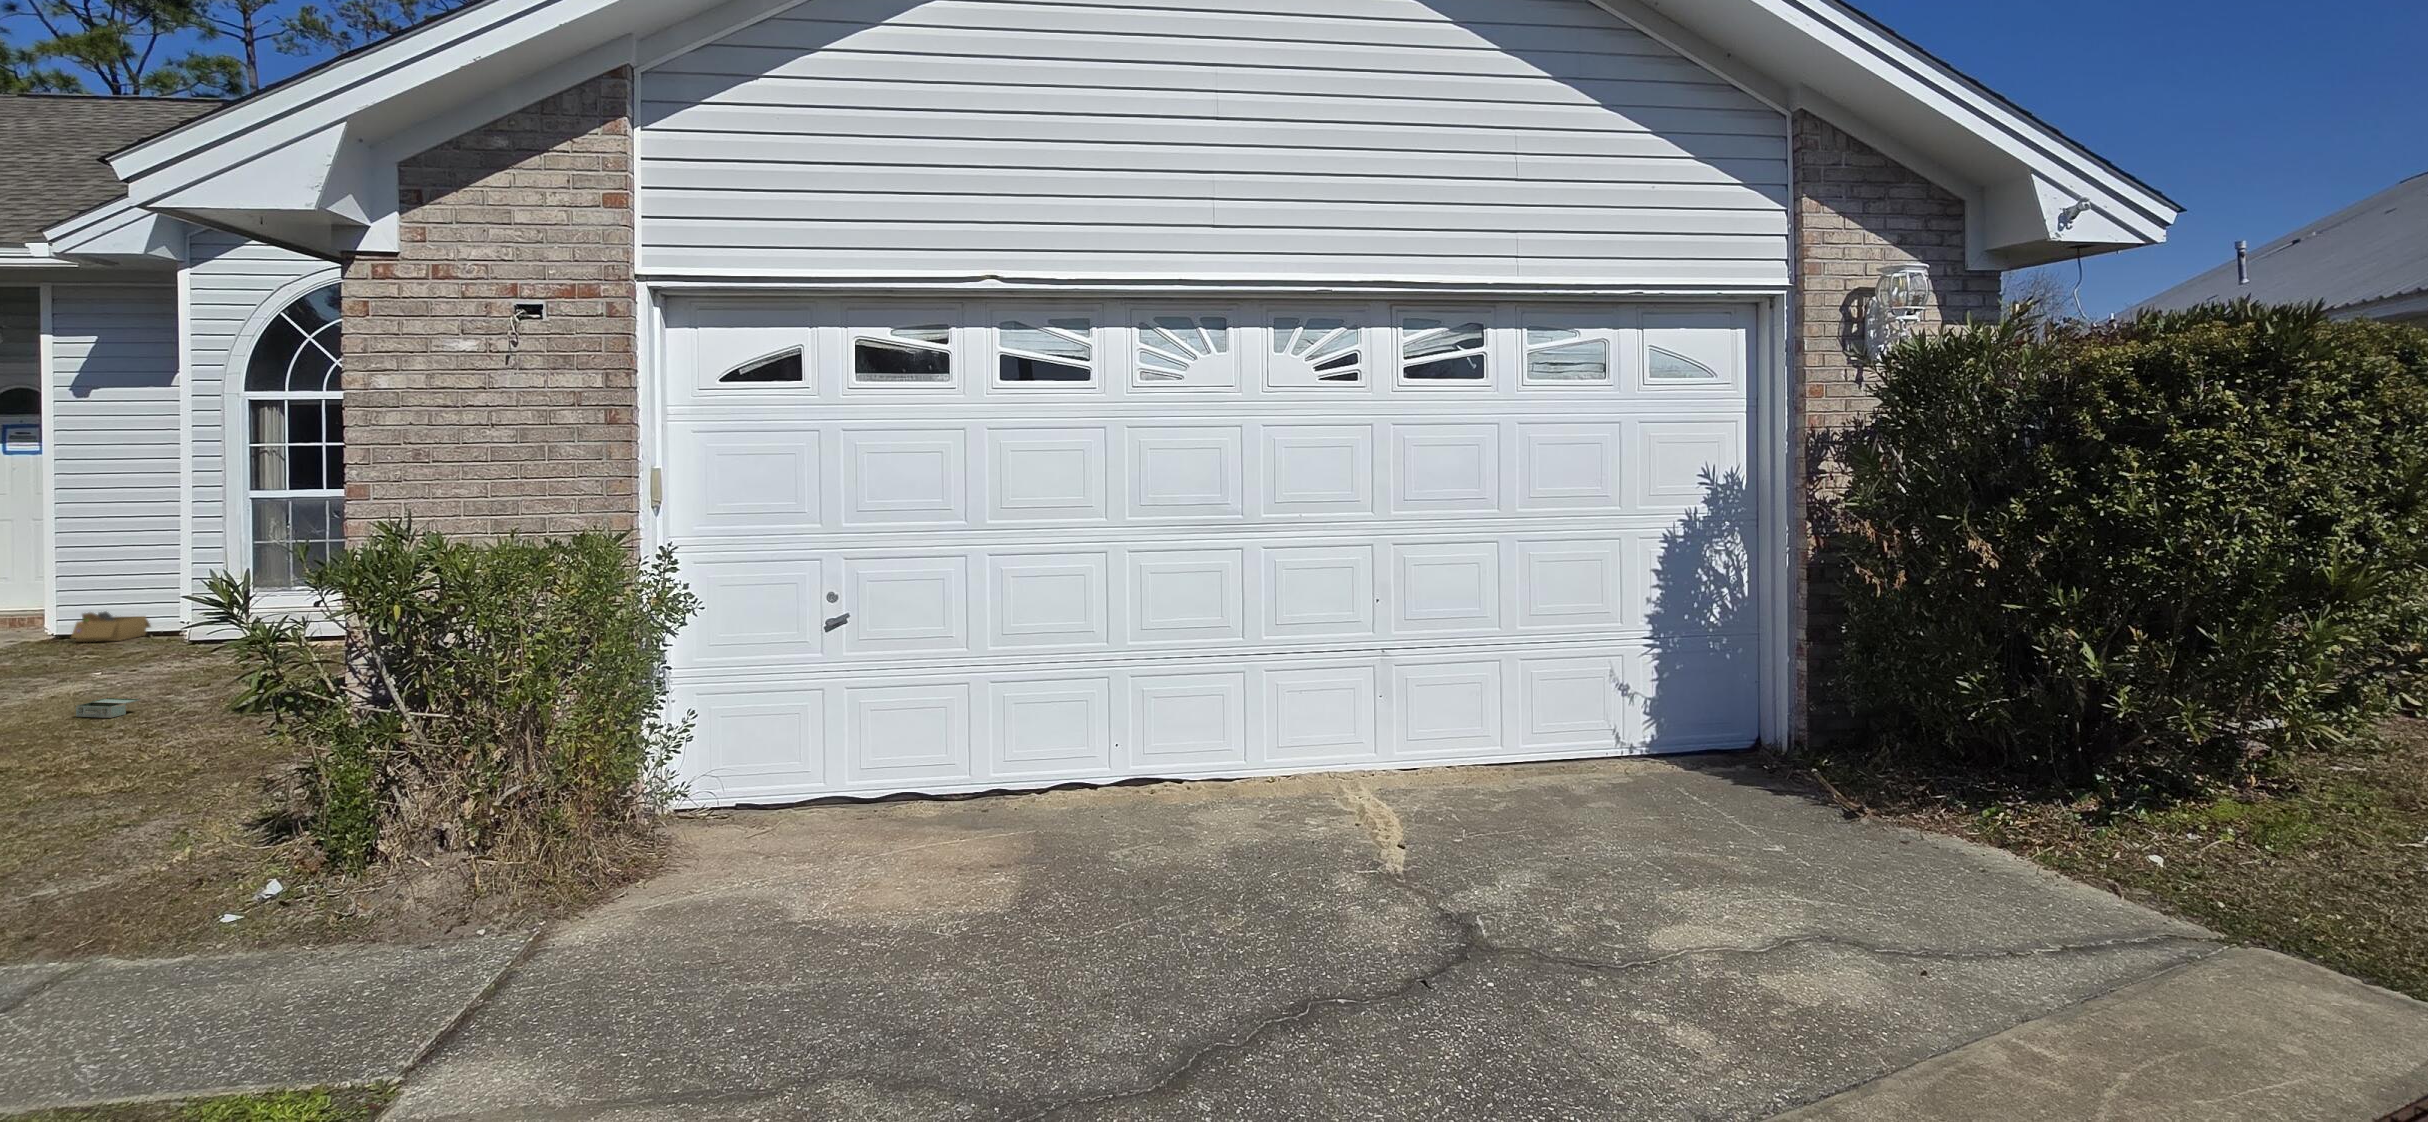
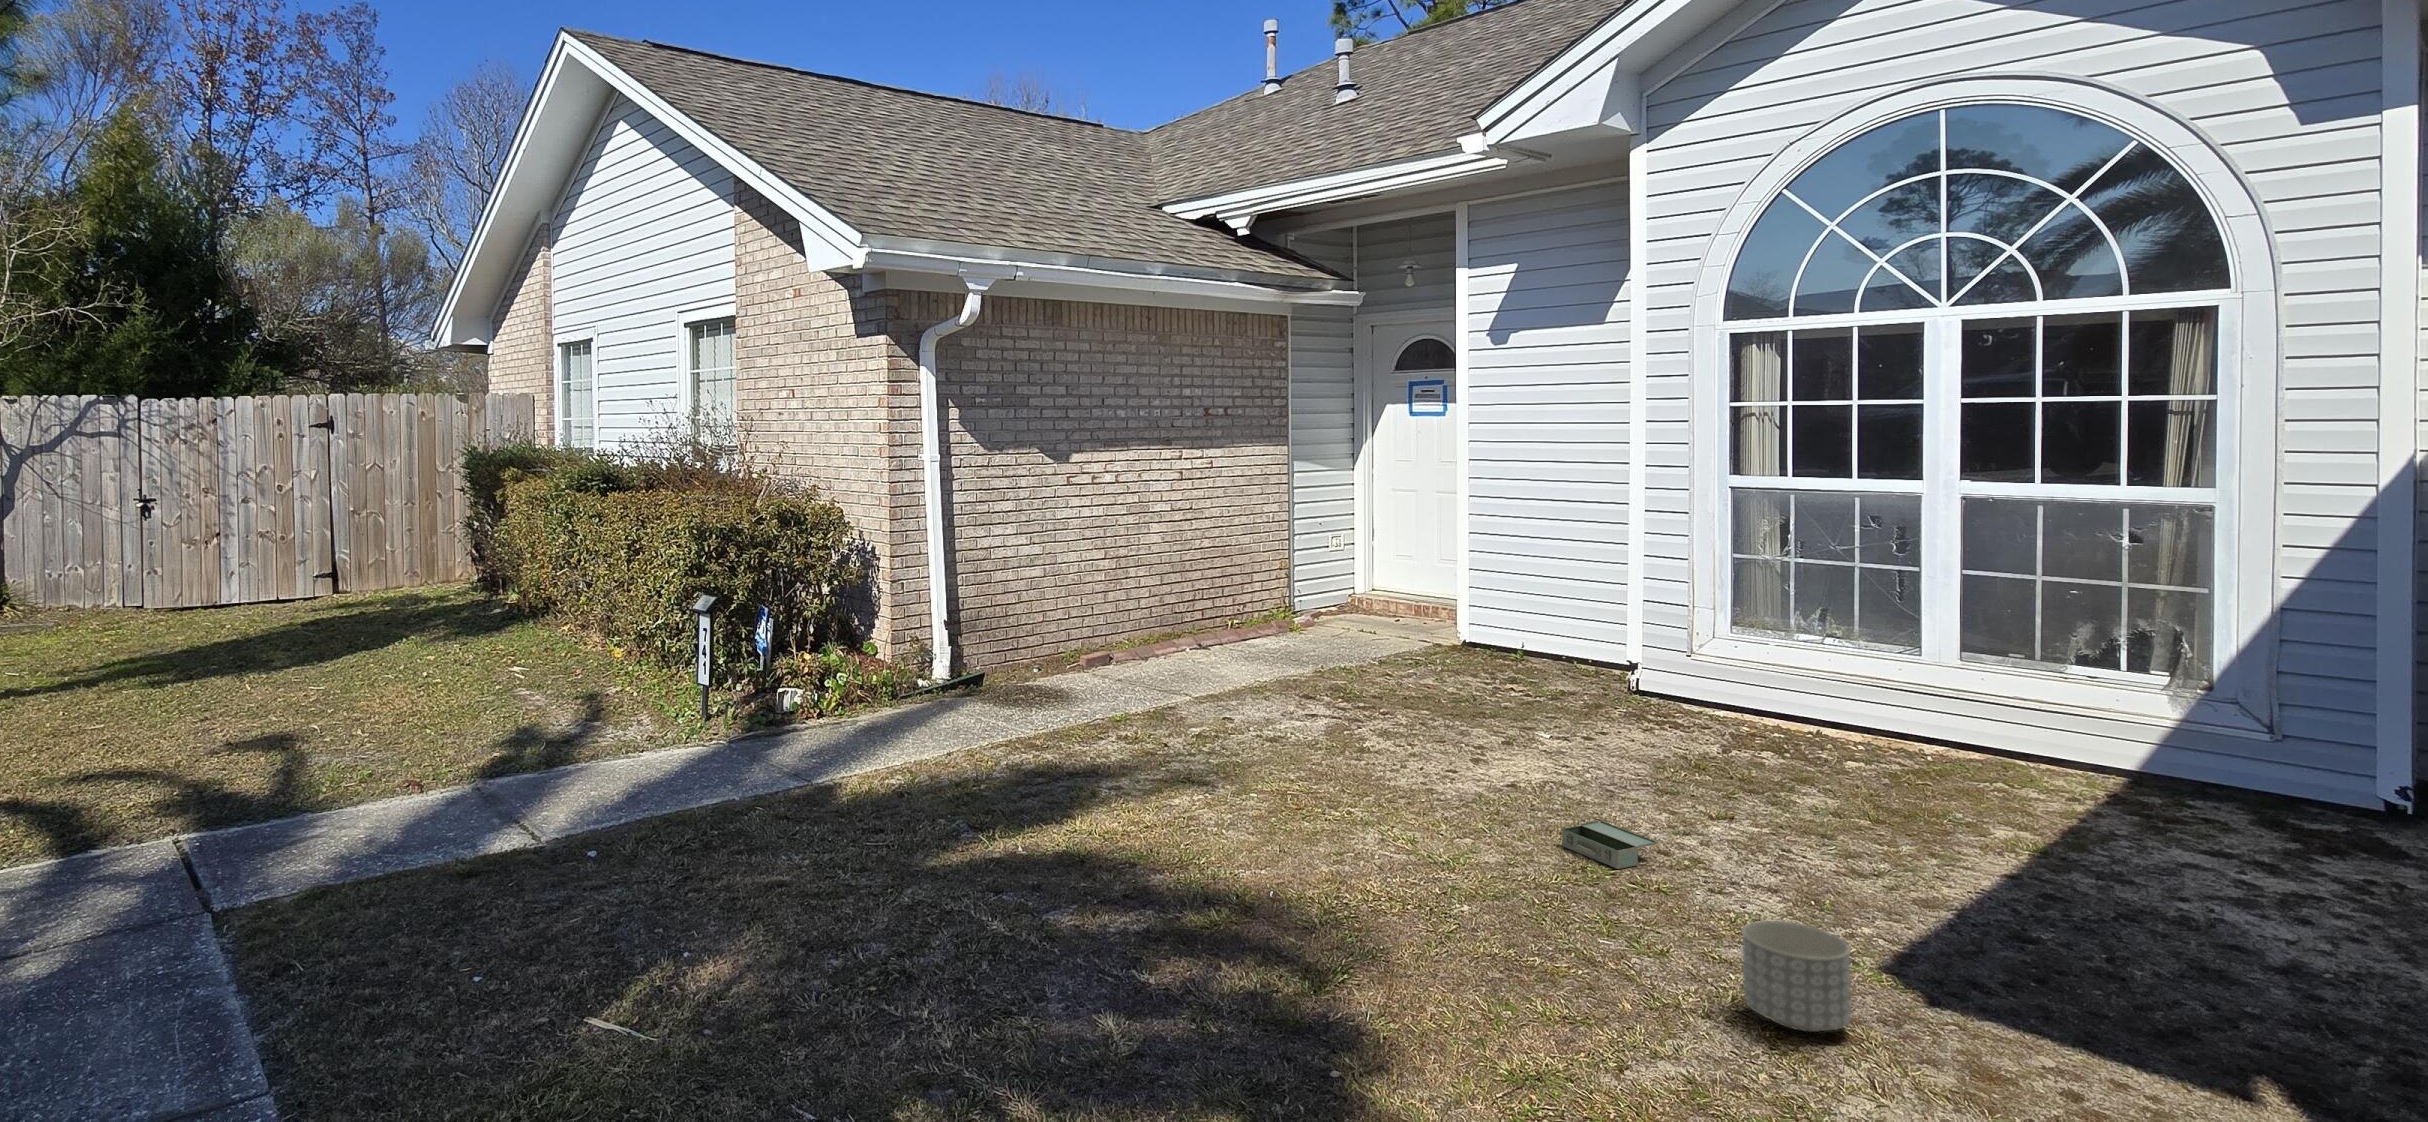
cardboard box: present [71,611,151,642] -> none [1495,619,1584,664]
planter: none [153,697,209,745] -> present [1742,921,1851,1032]

